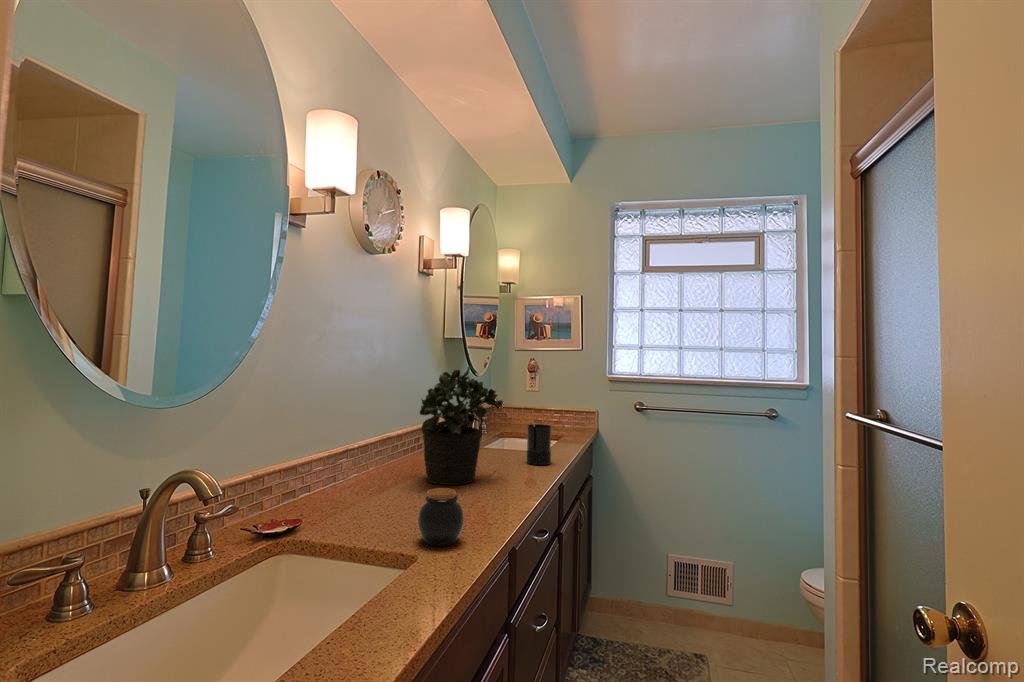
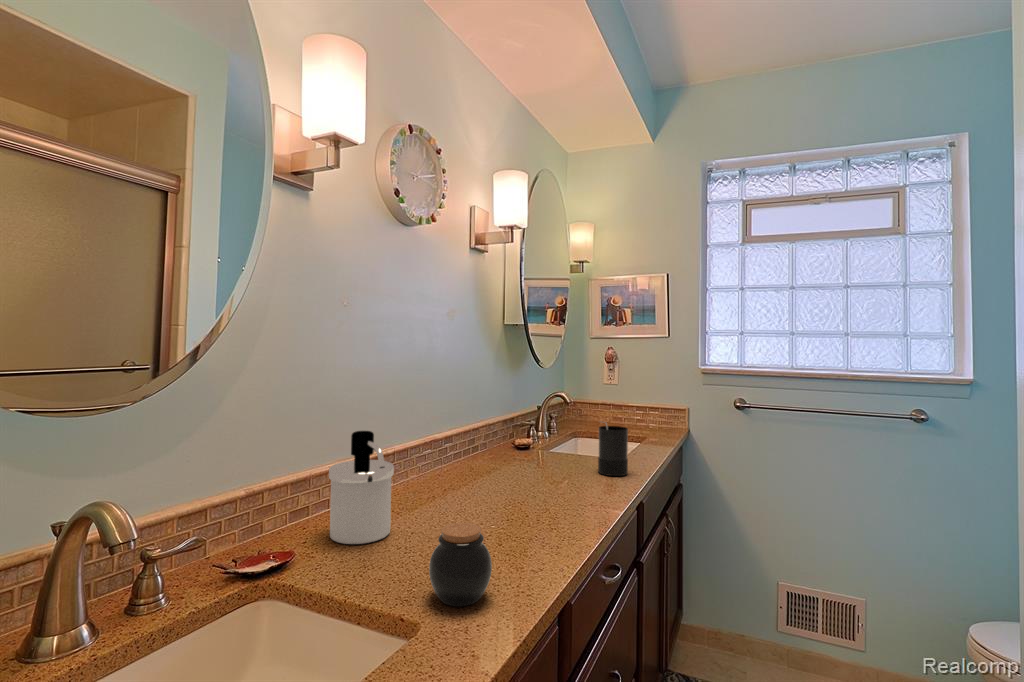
potted plant: present [420,366,503,485] -> none [462,357,565,502]
soap dispenser: none [320,425,374,515] -> present [329,431,394,544]

